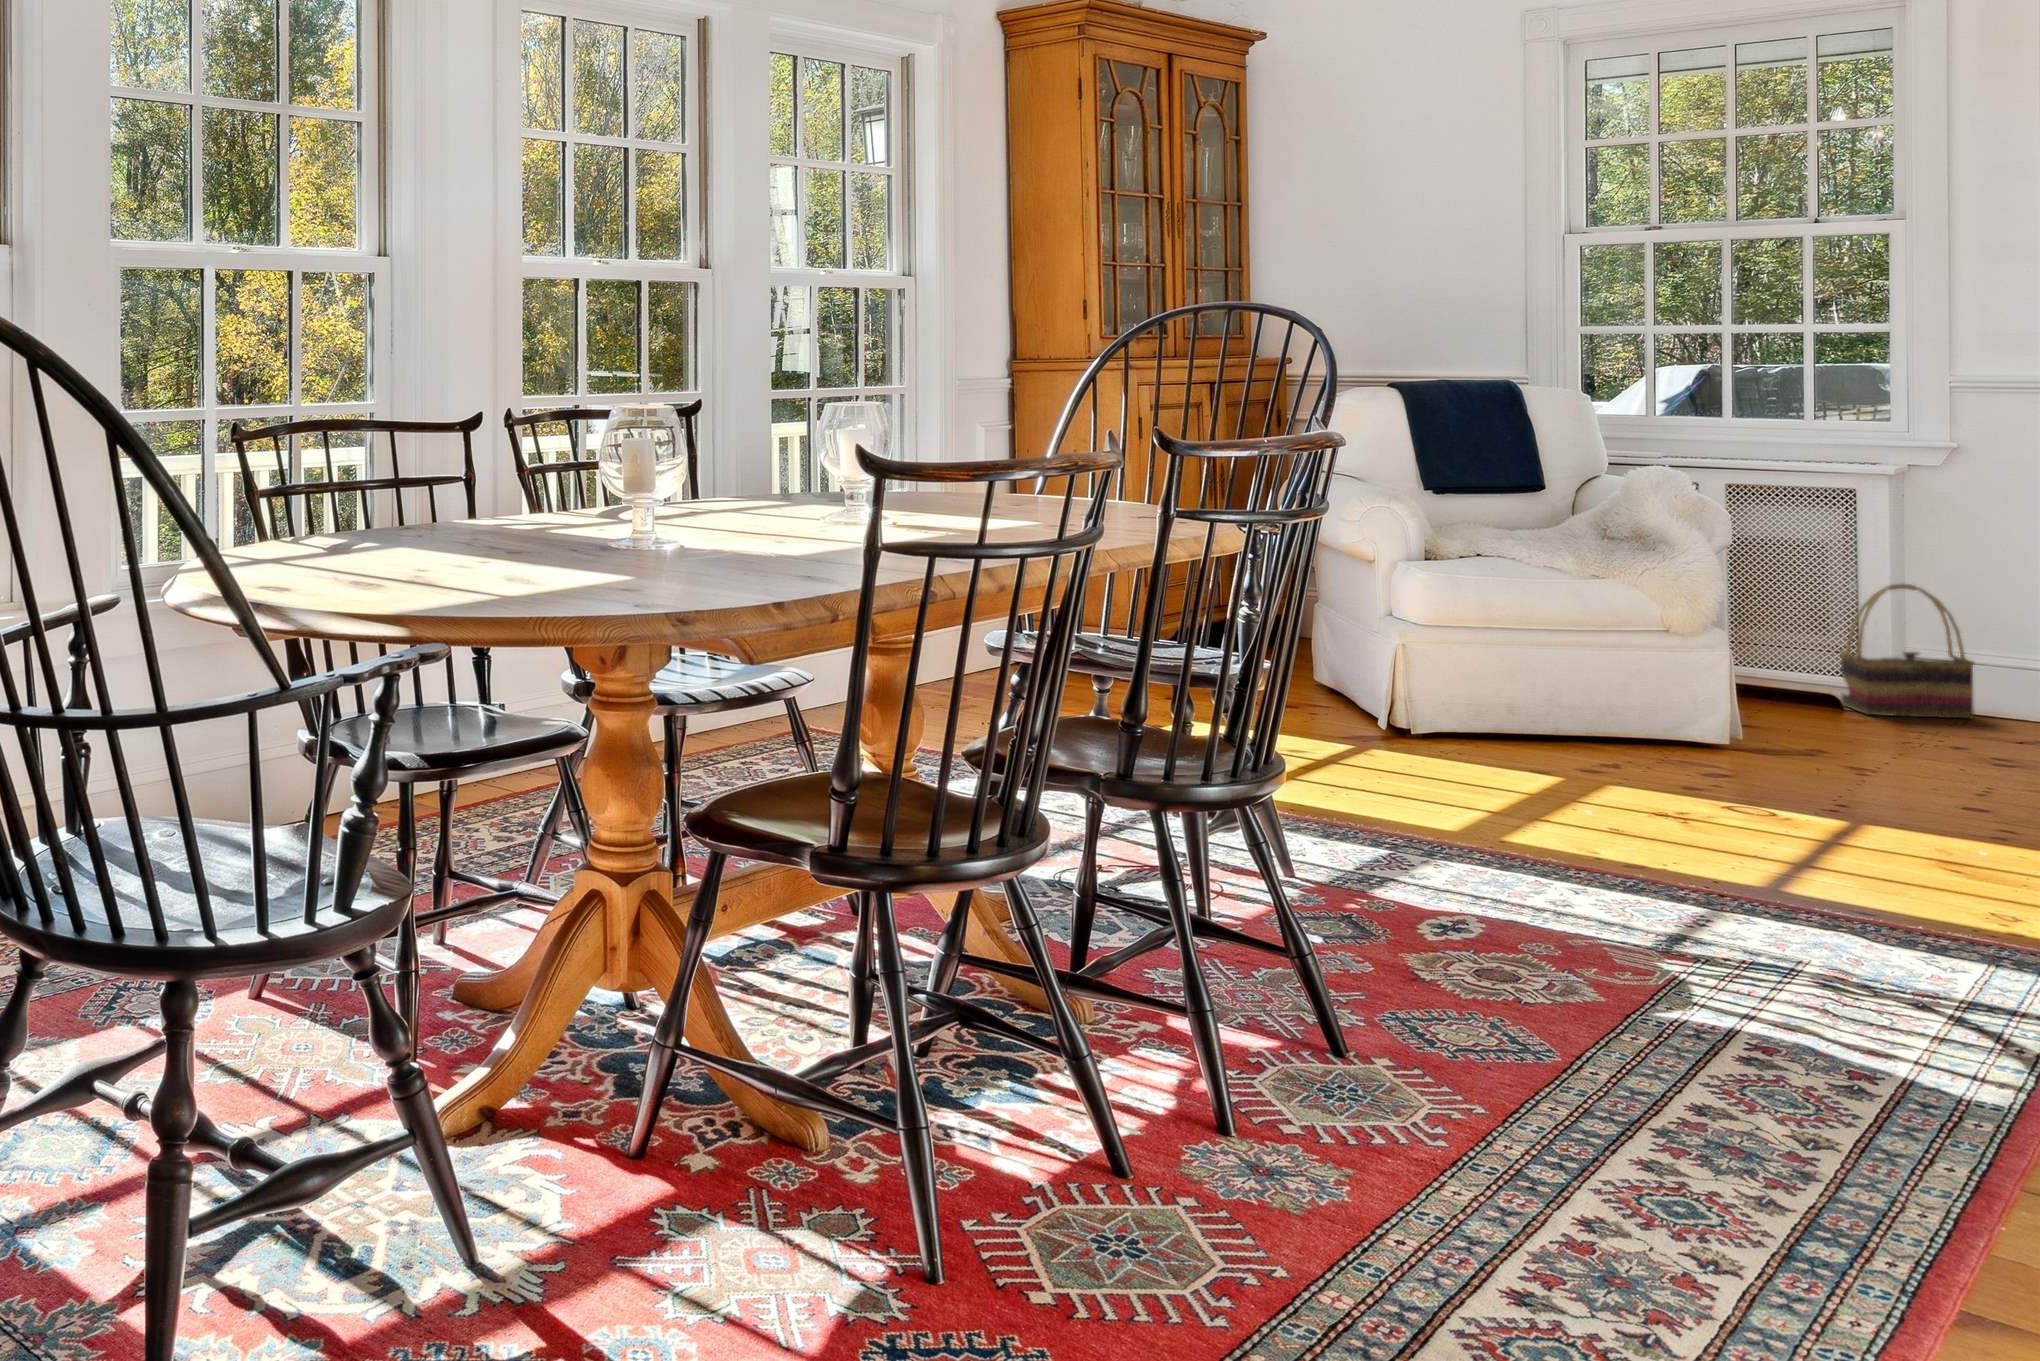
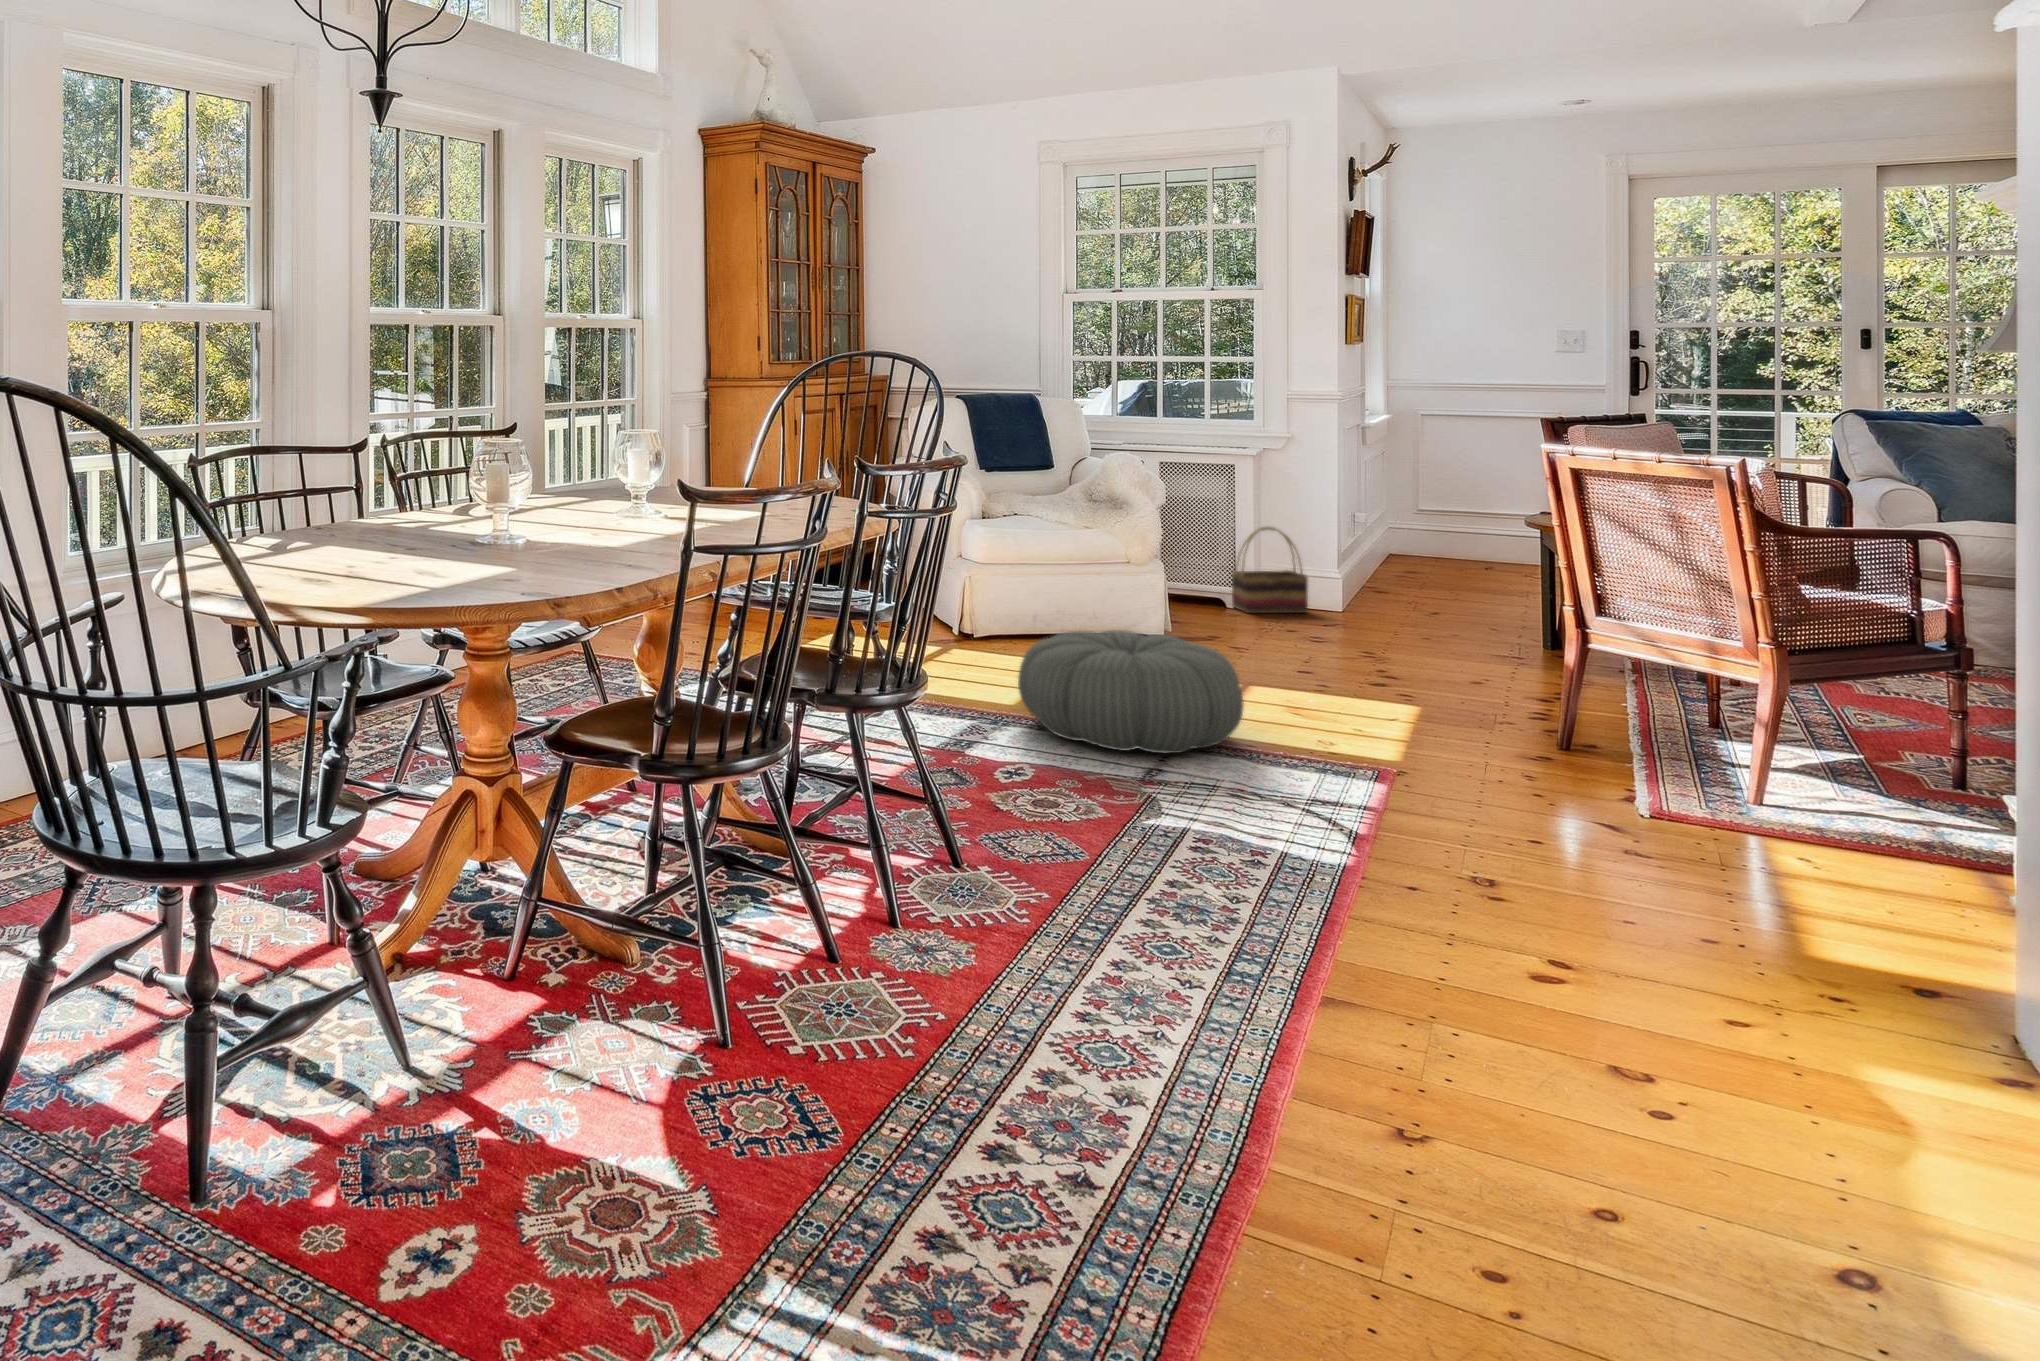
pouf: none [1465,722,1843,911] -> present [1018,630,1244,753]

